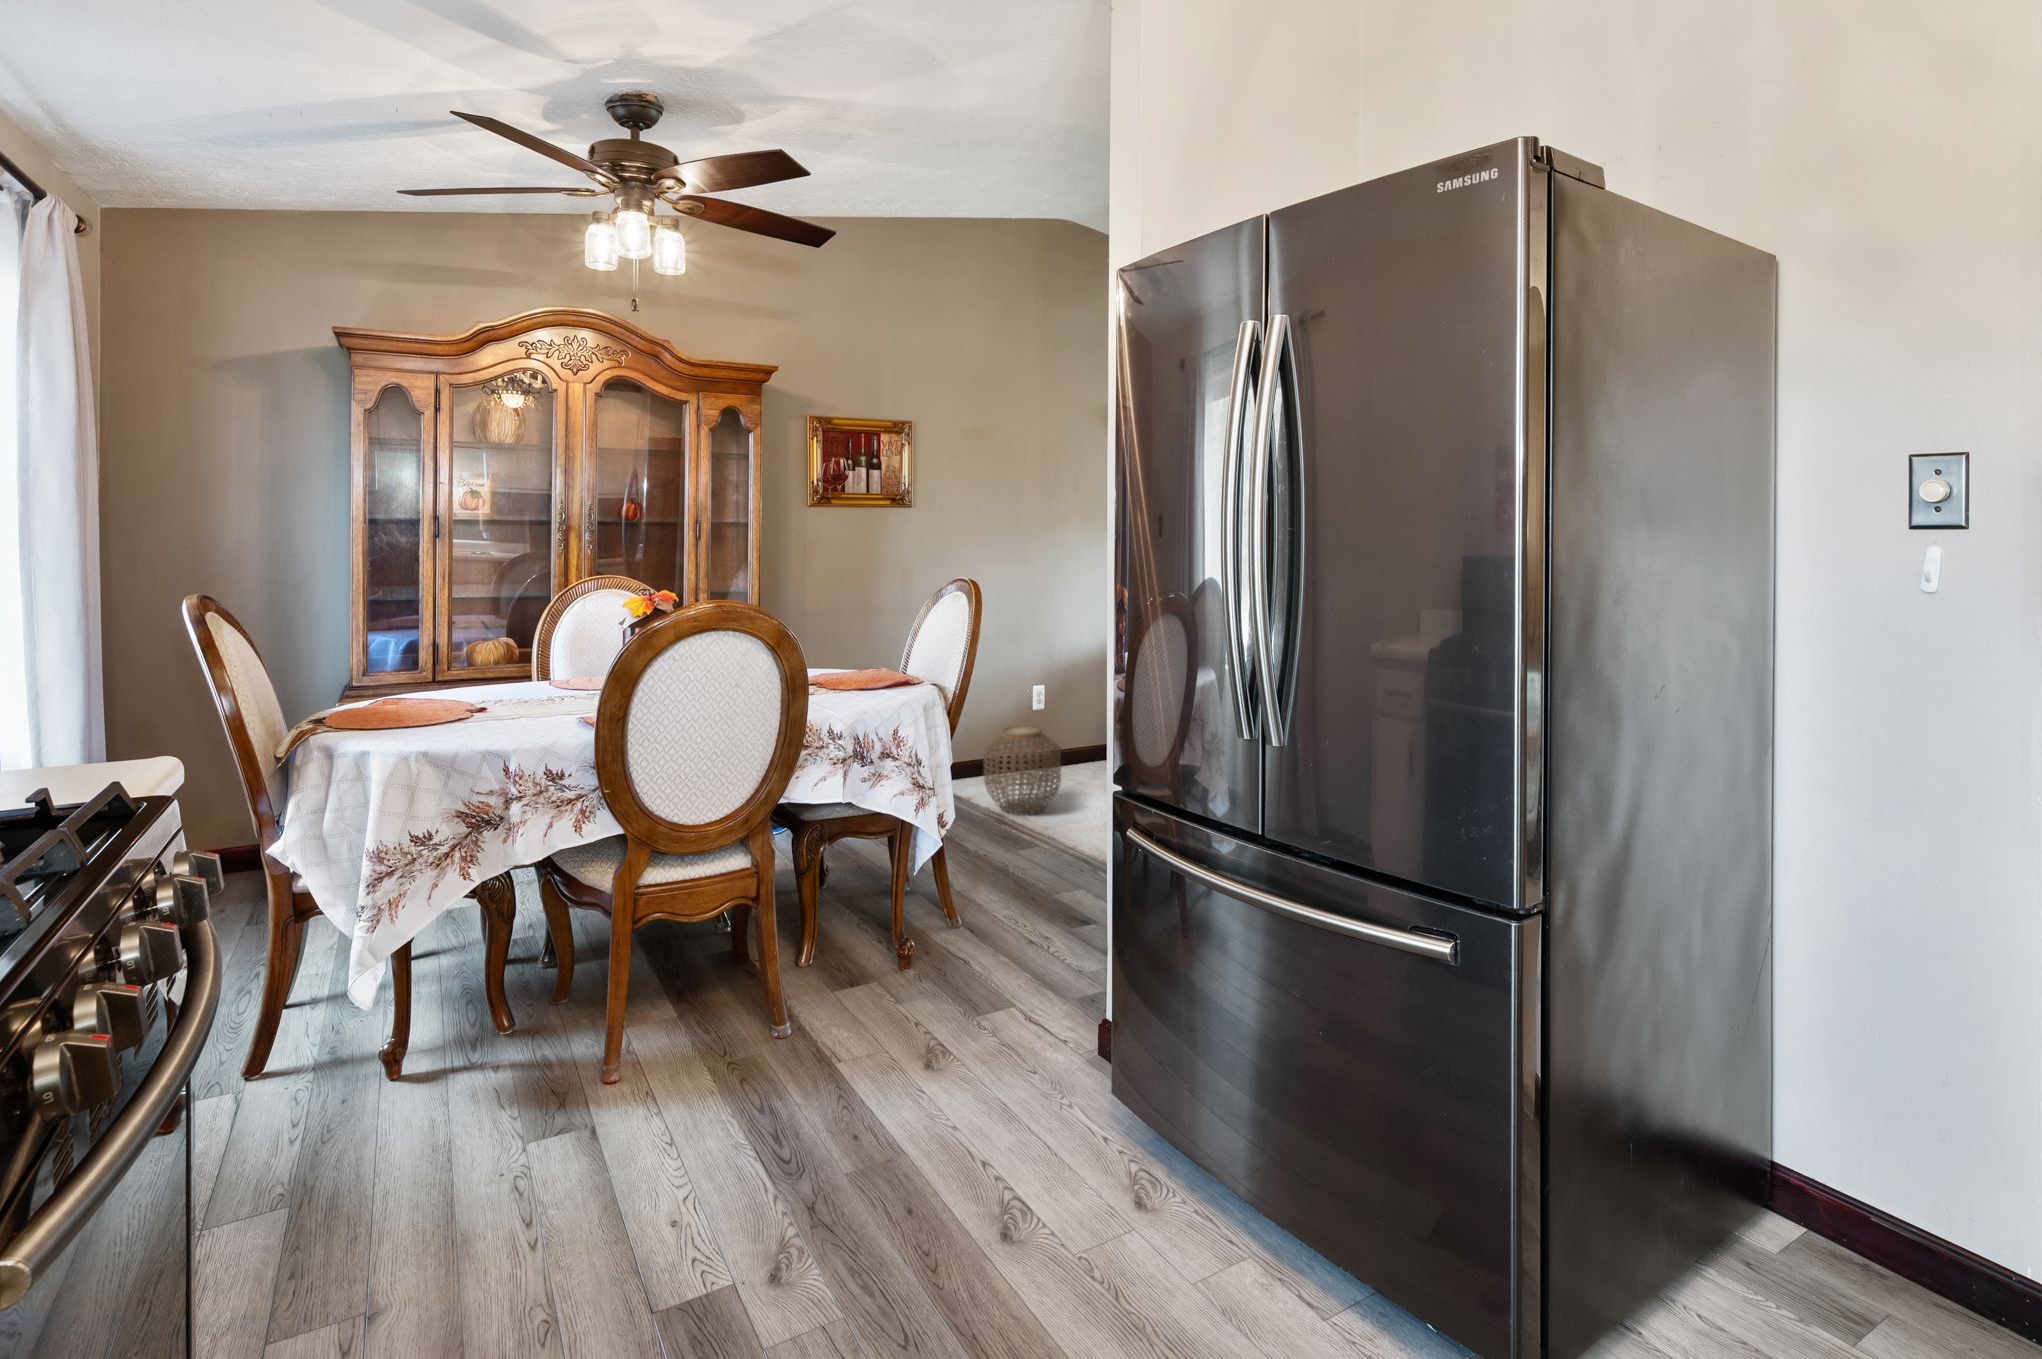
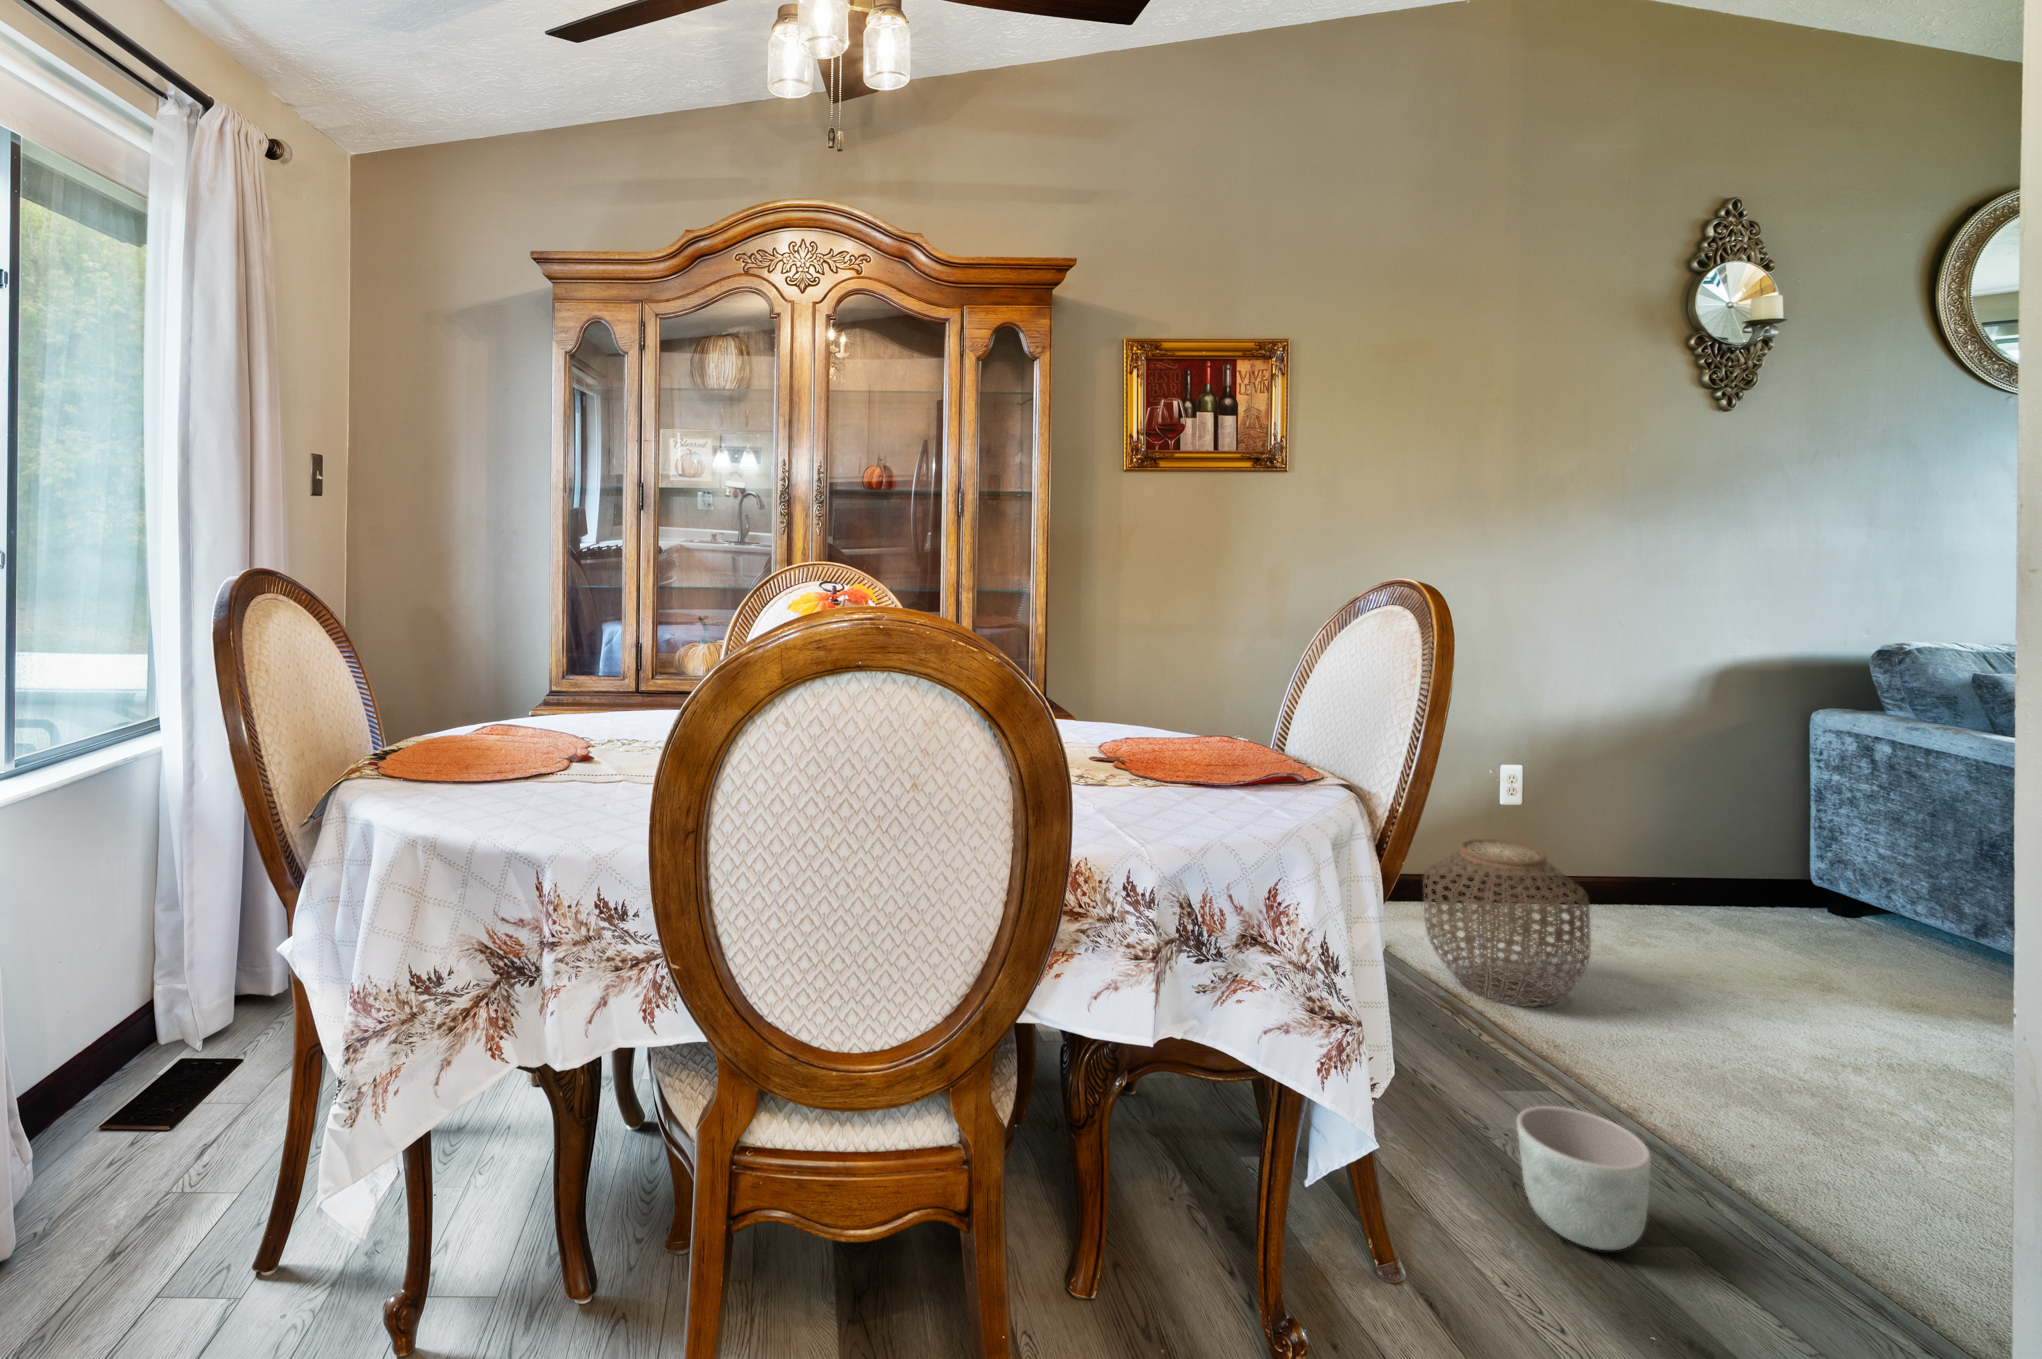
planter: none [1010,837,1061,895] -> present [1517,1106,1651,1250]

